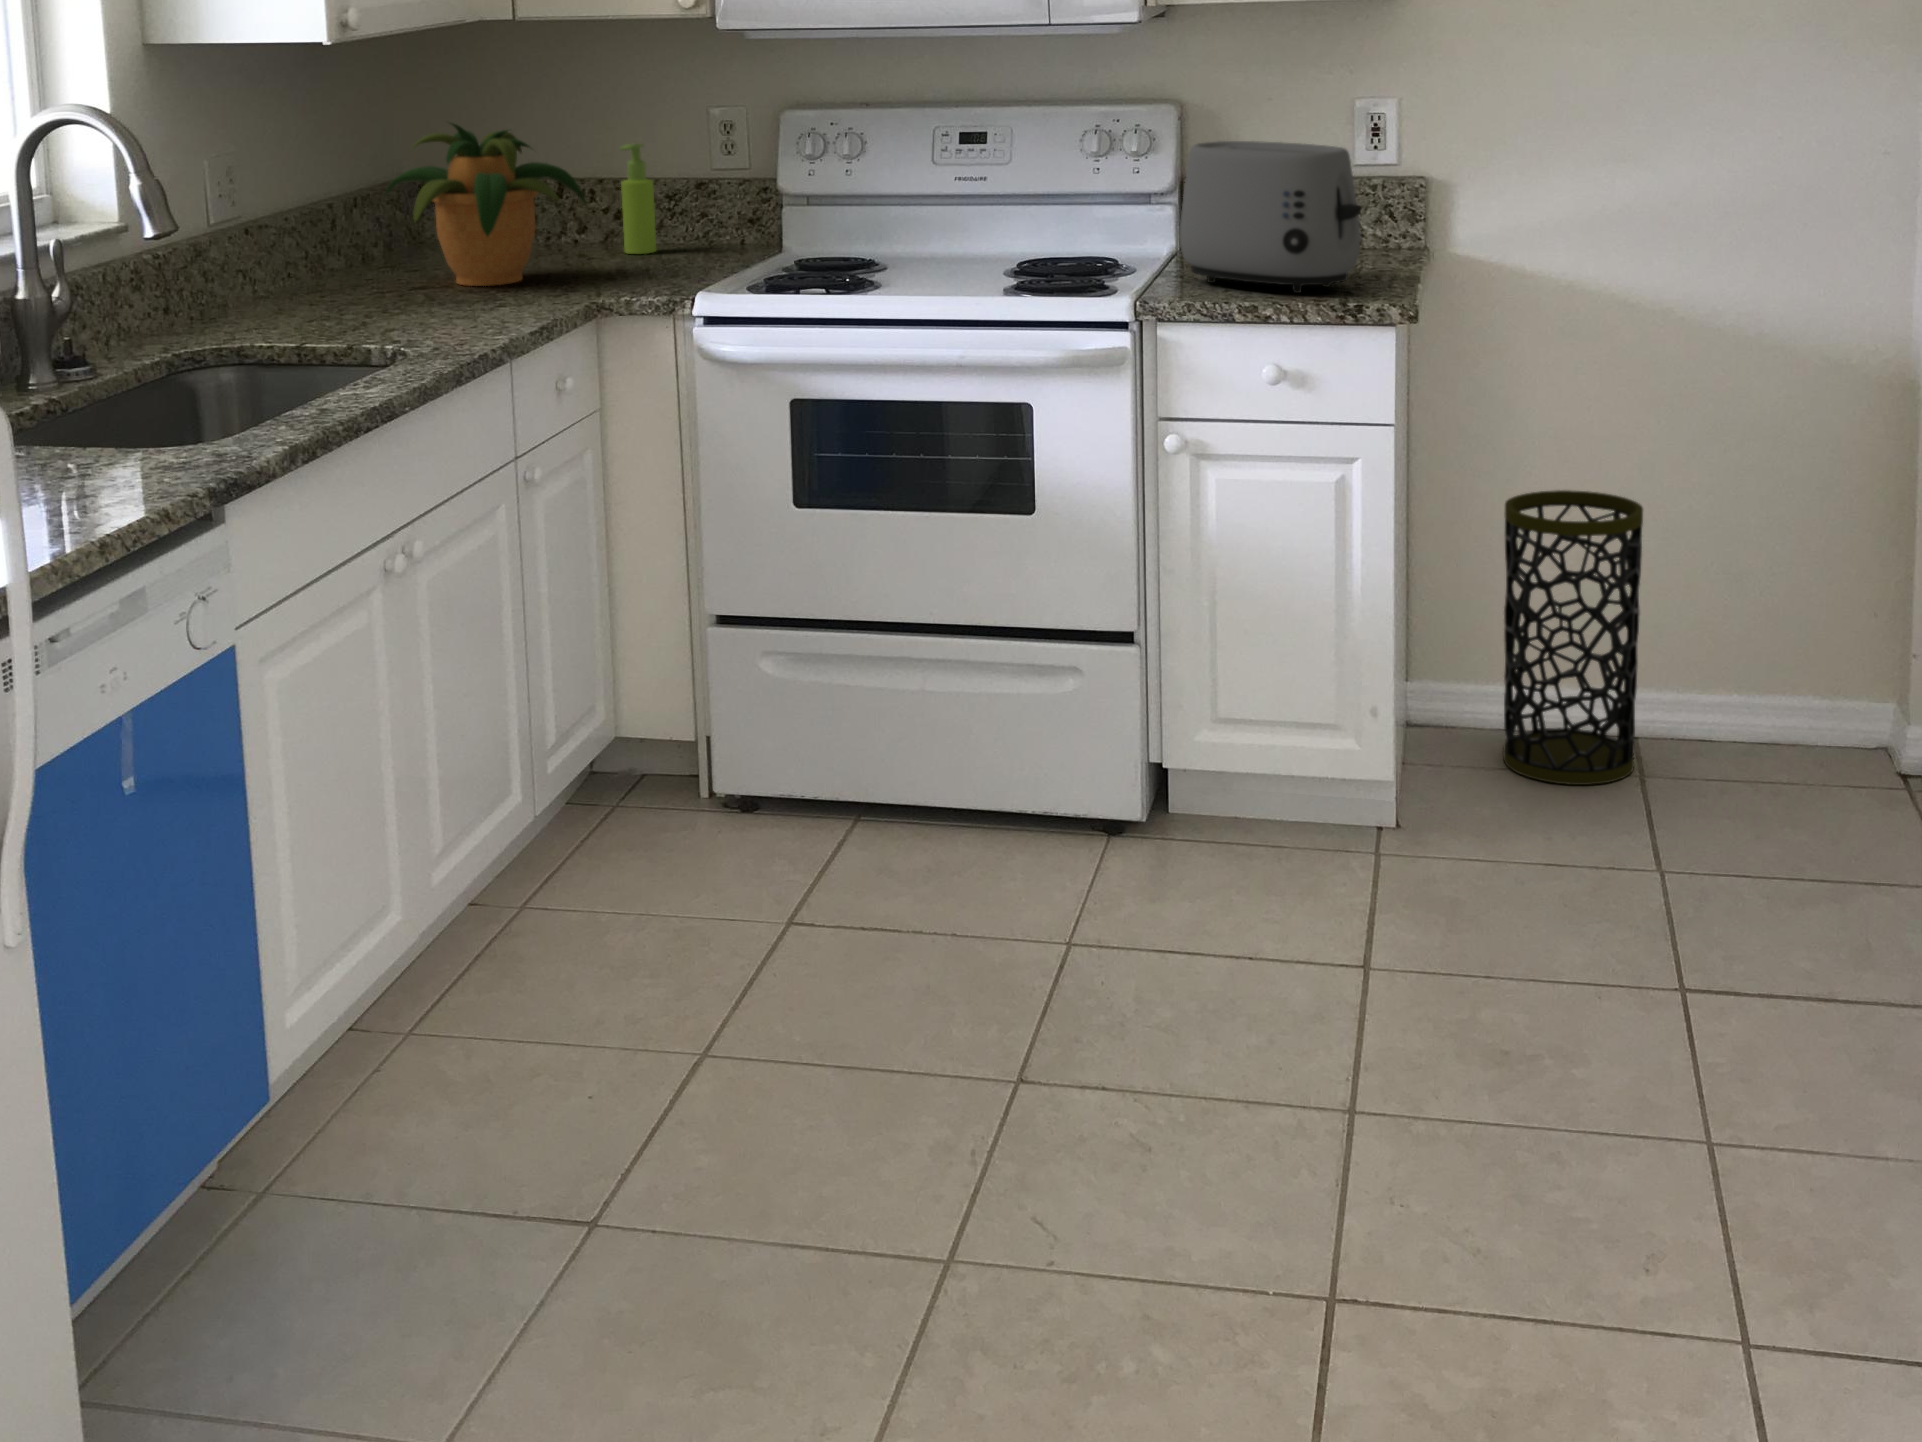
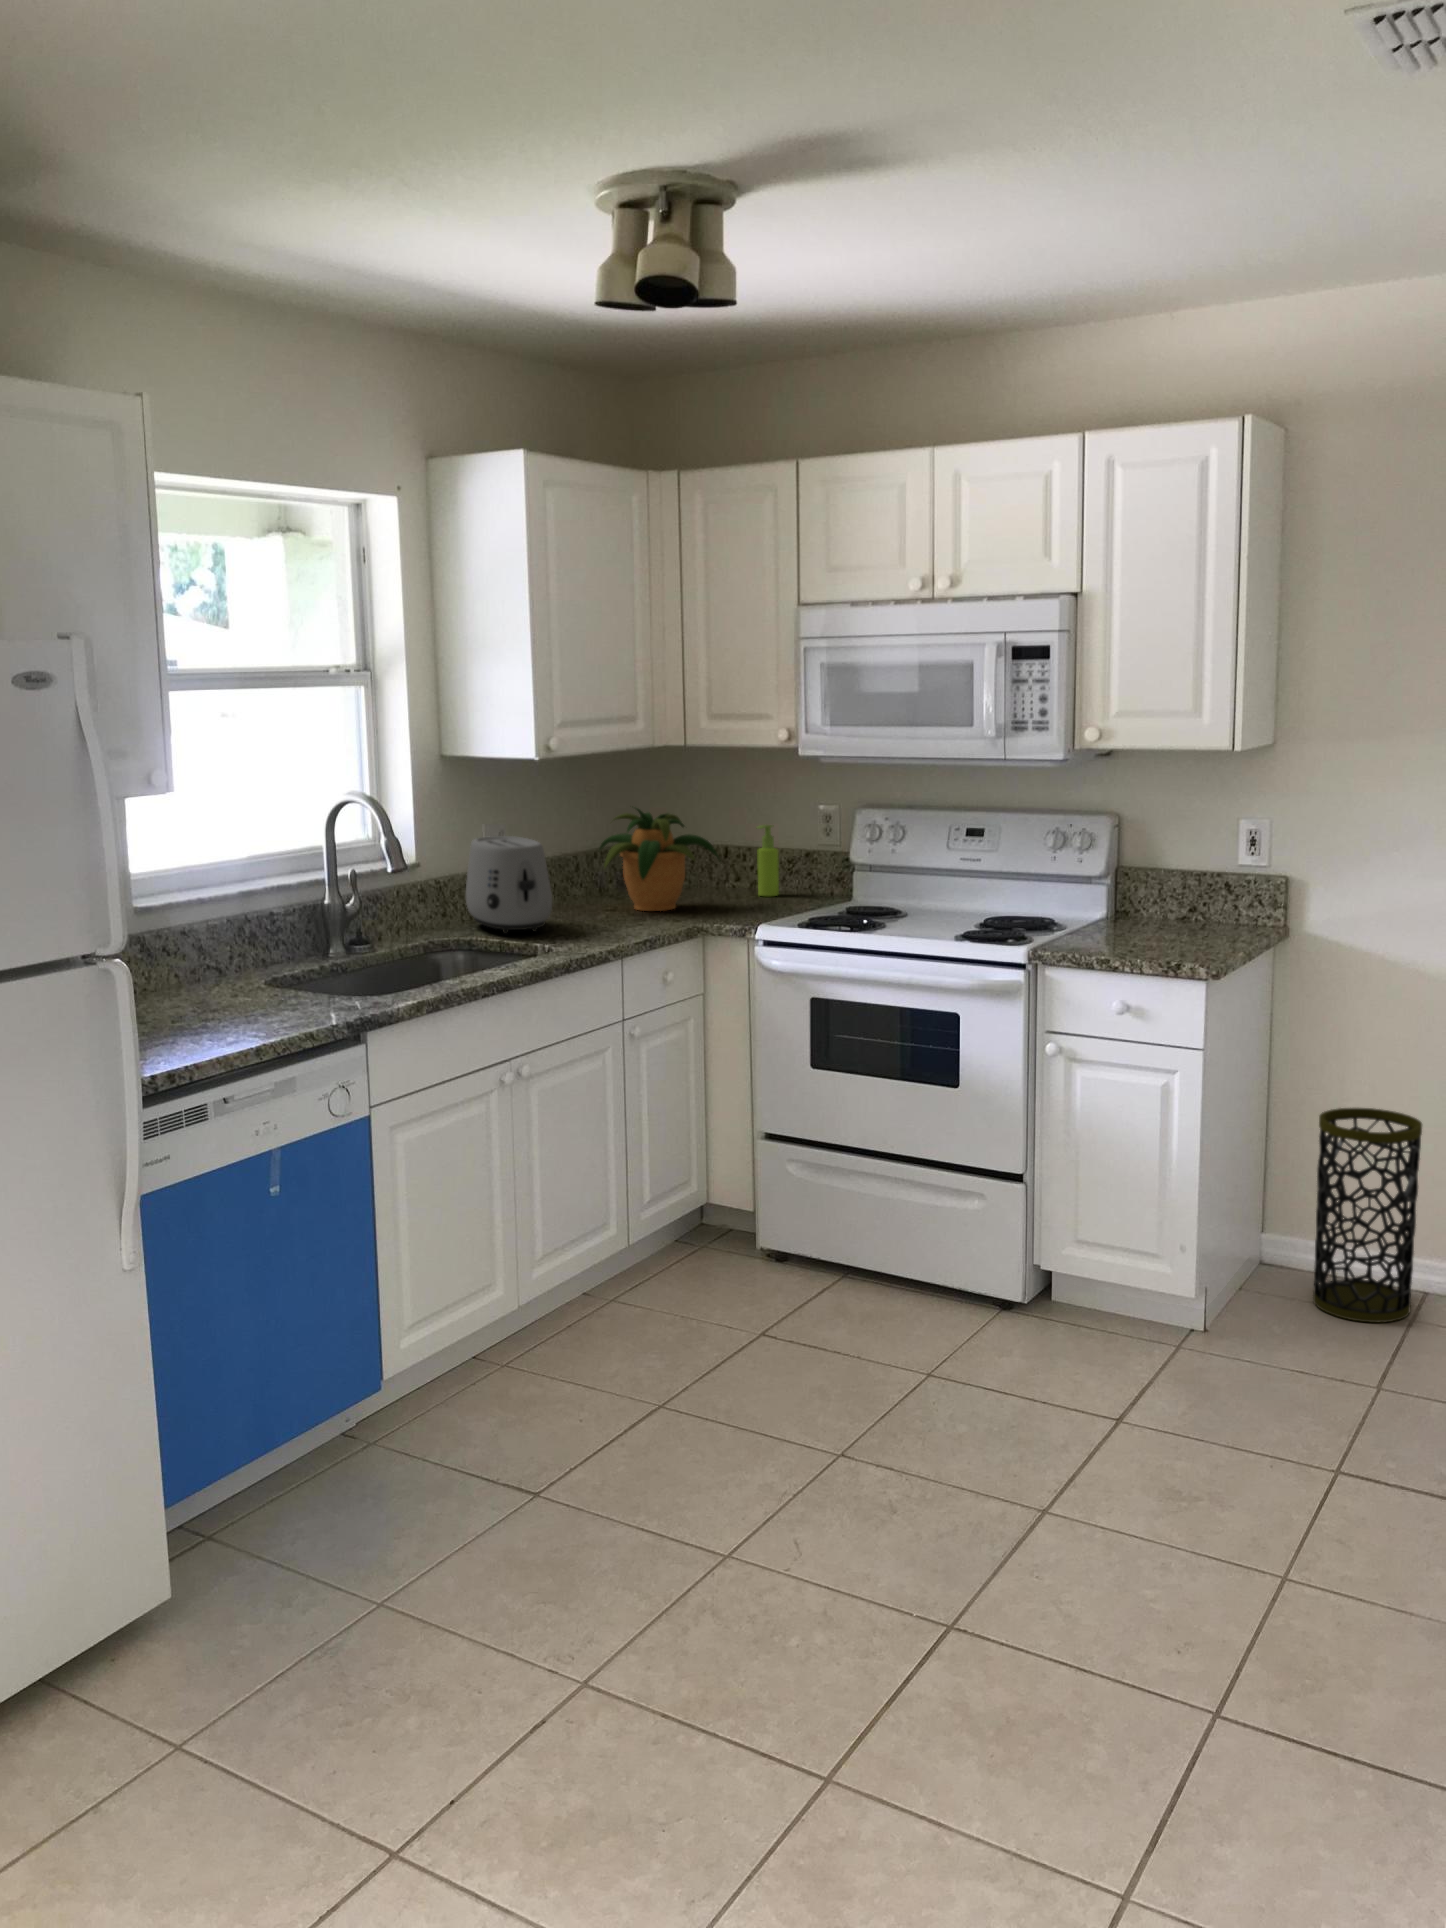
toaster: present [1180,141,1362,293] -> present [466,836,552,934]

